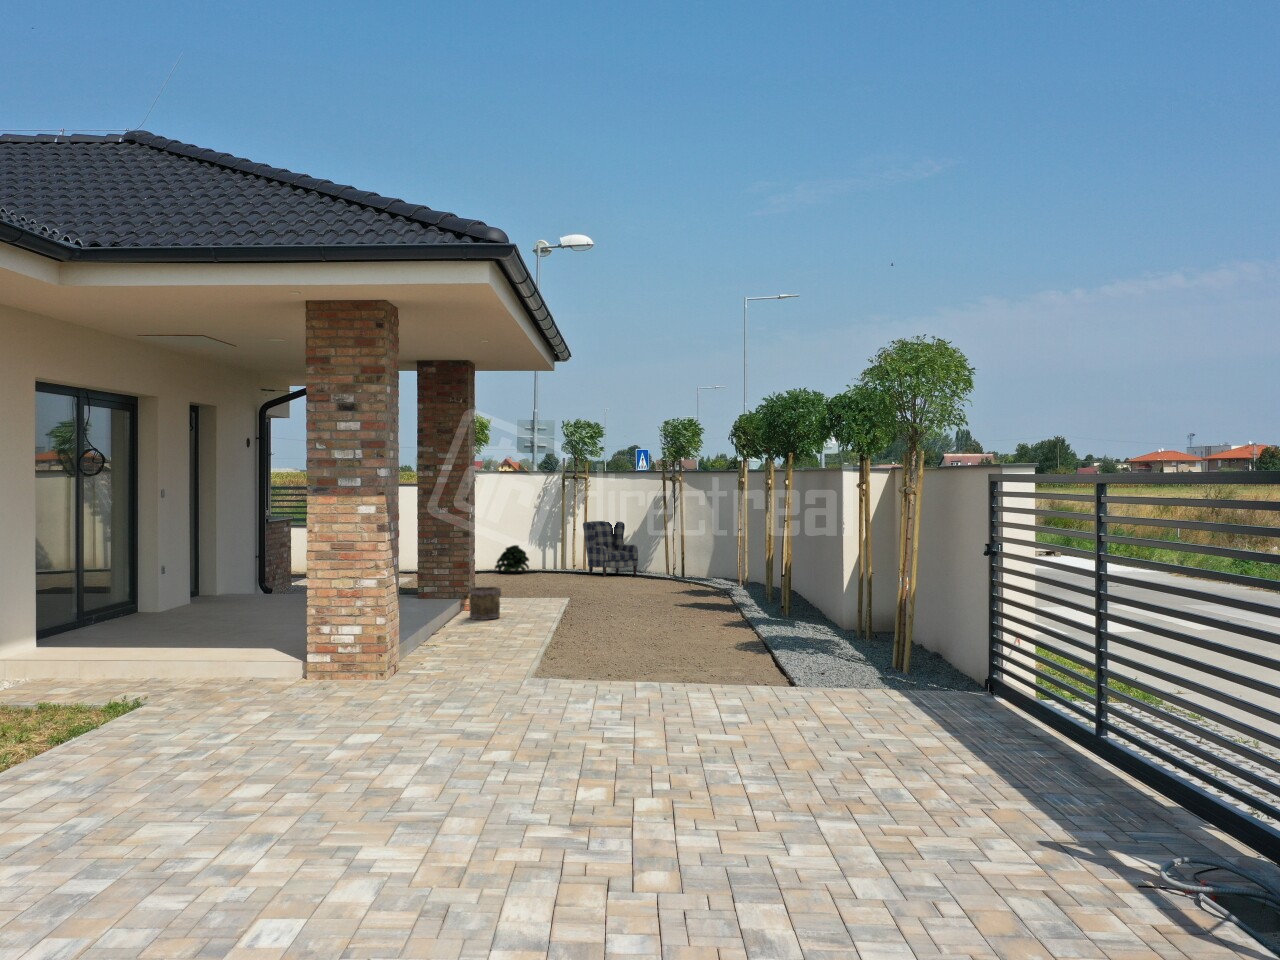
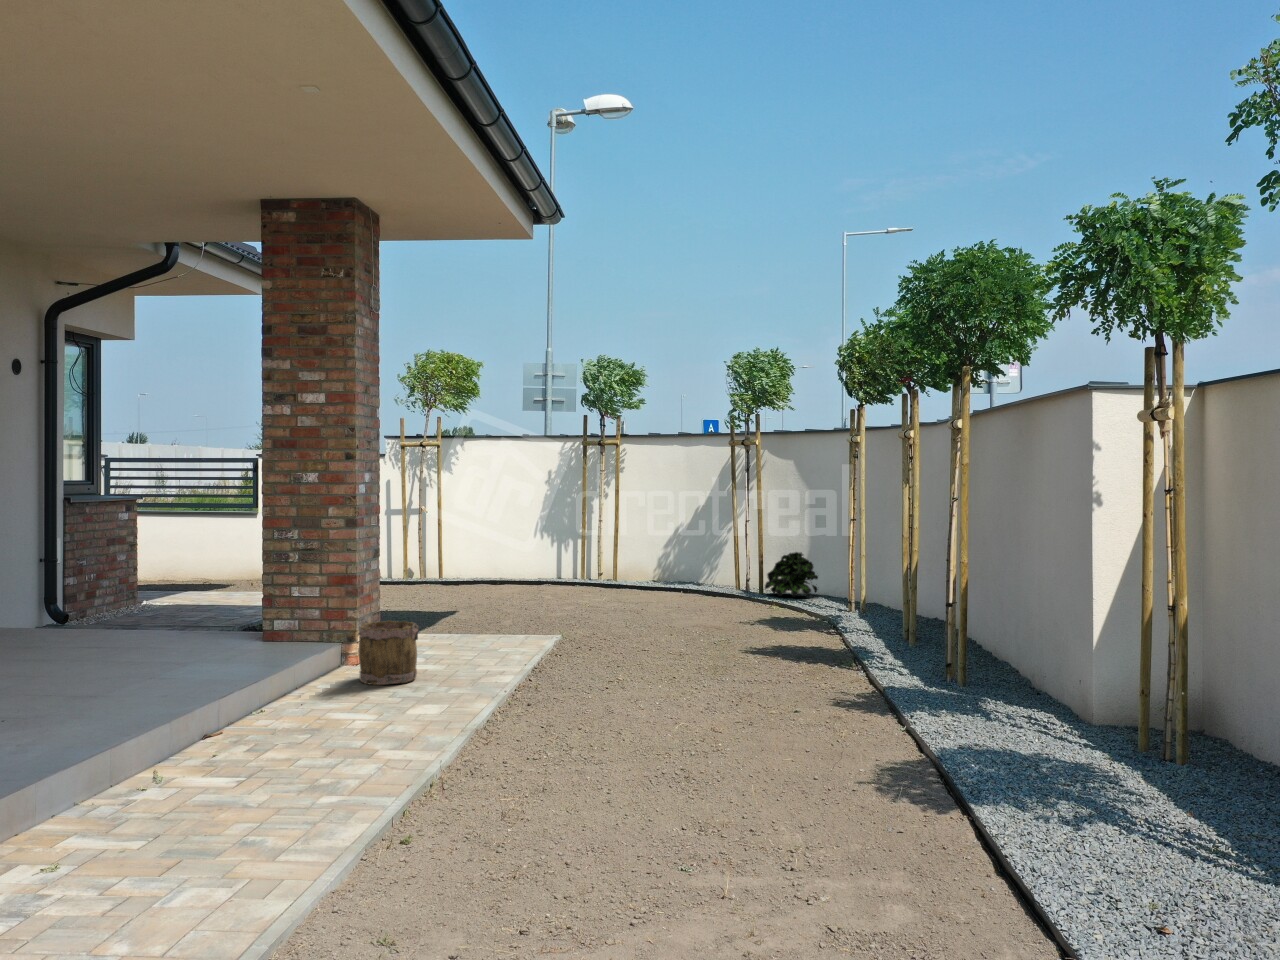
chair: present [583,521,638,577] -> none [614,509,695,592]
potted plant: present [495,545,529,573] -> present [765,552,818,597]

